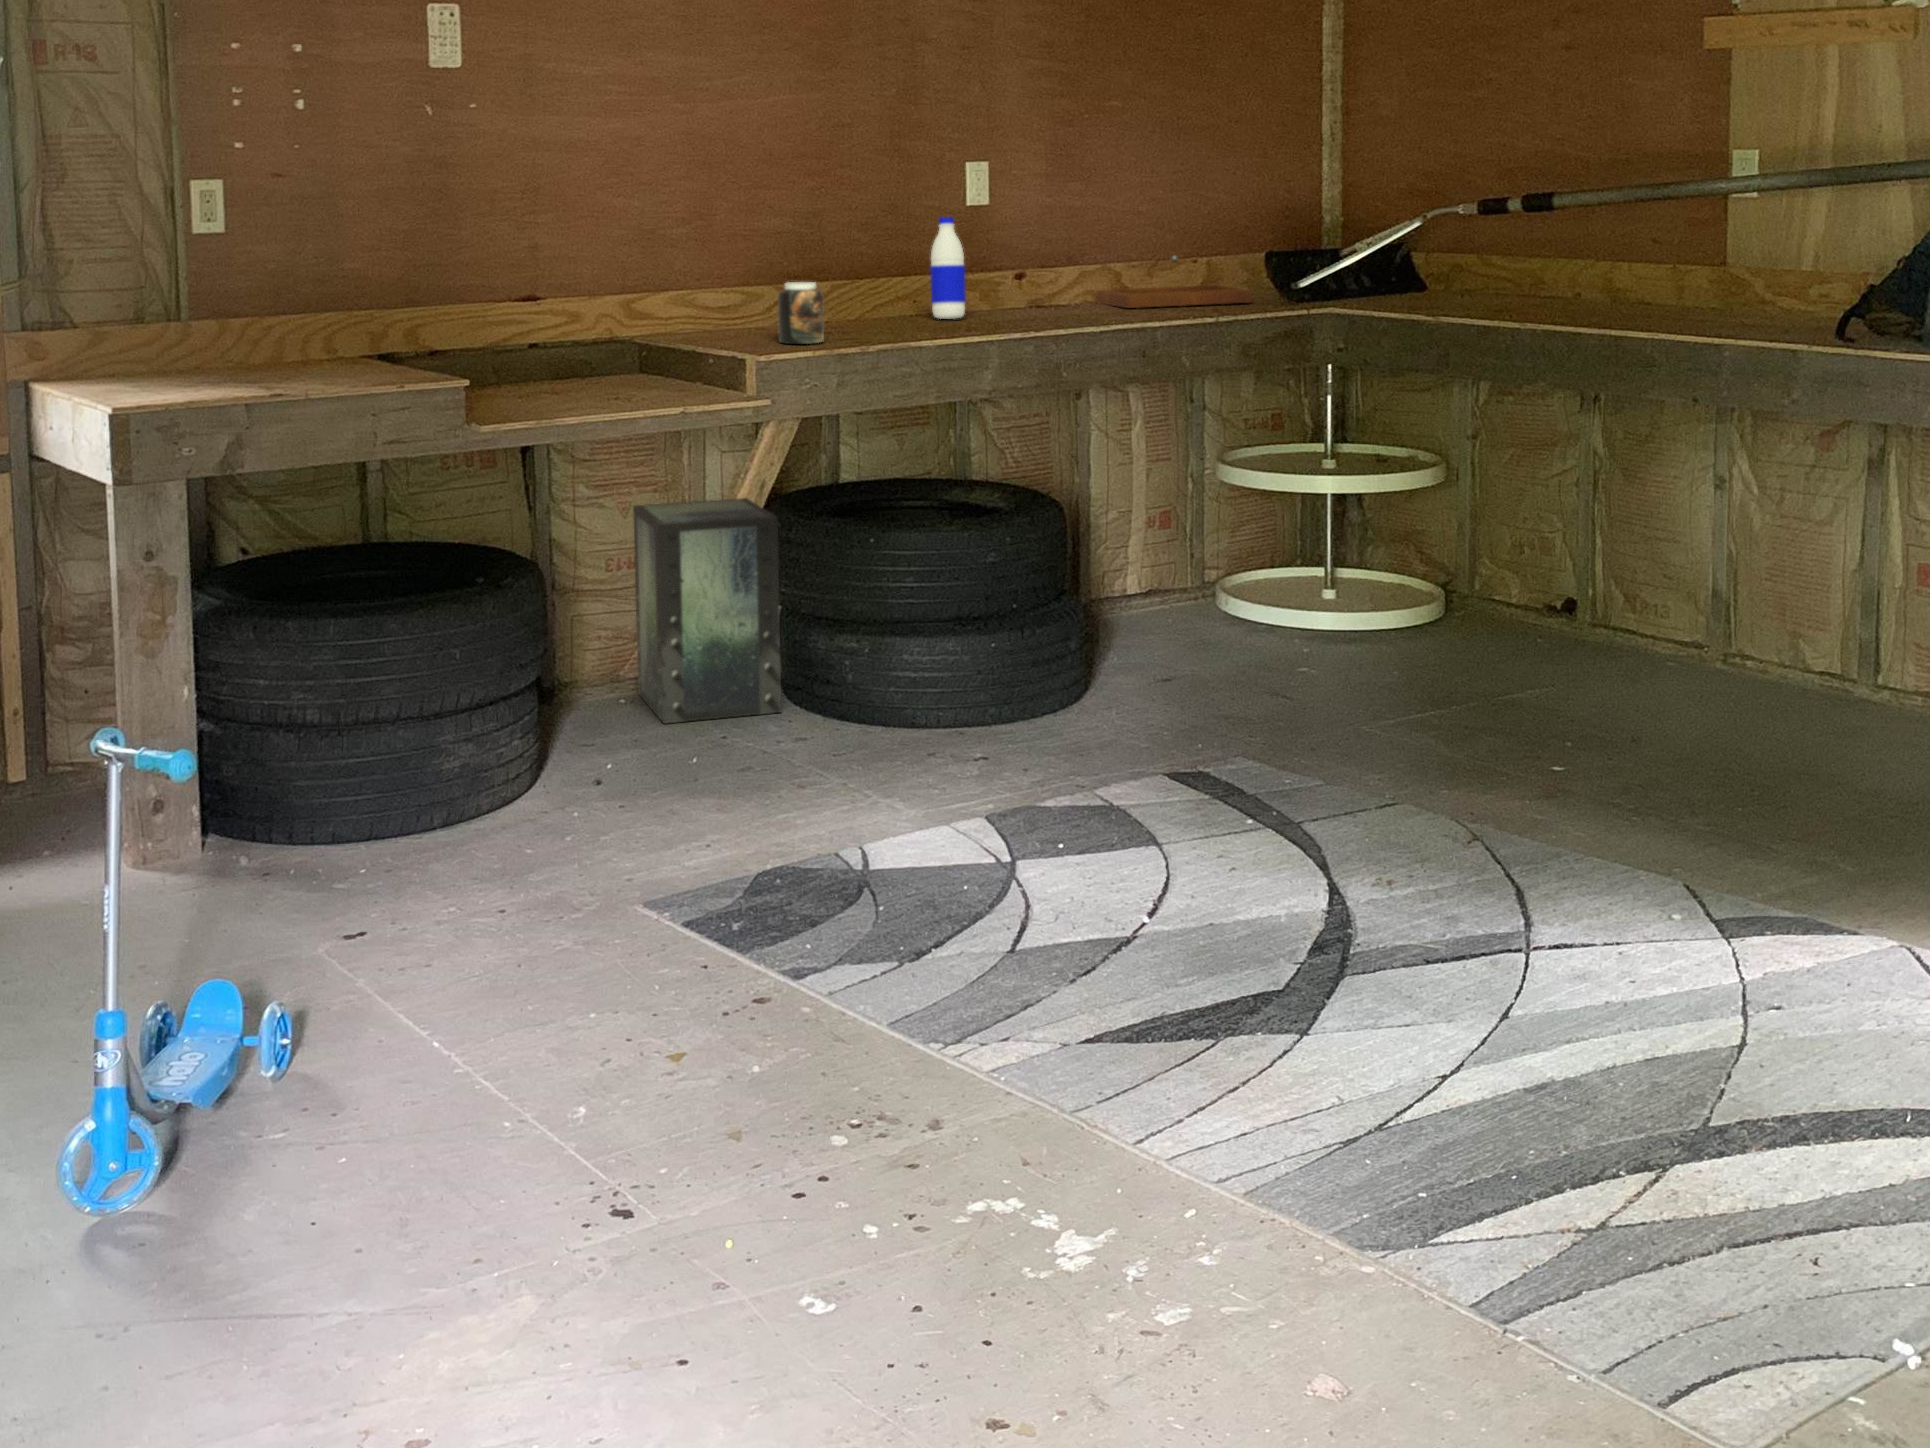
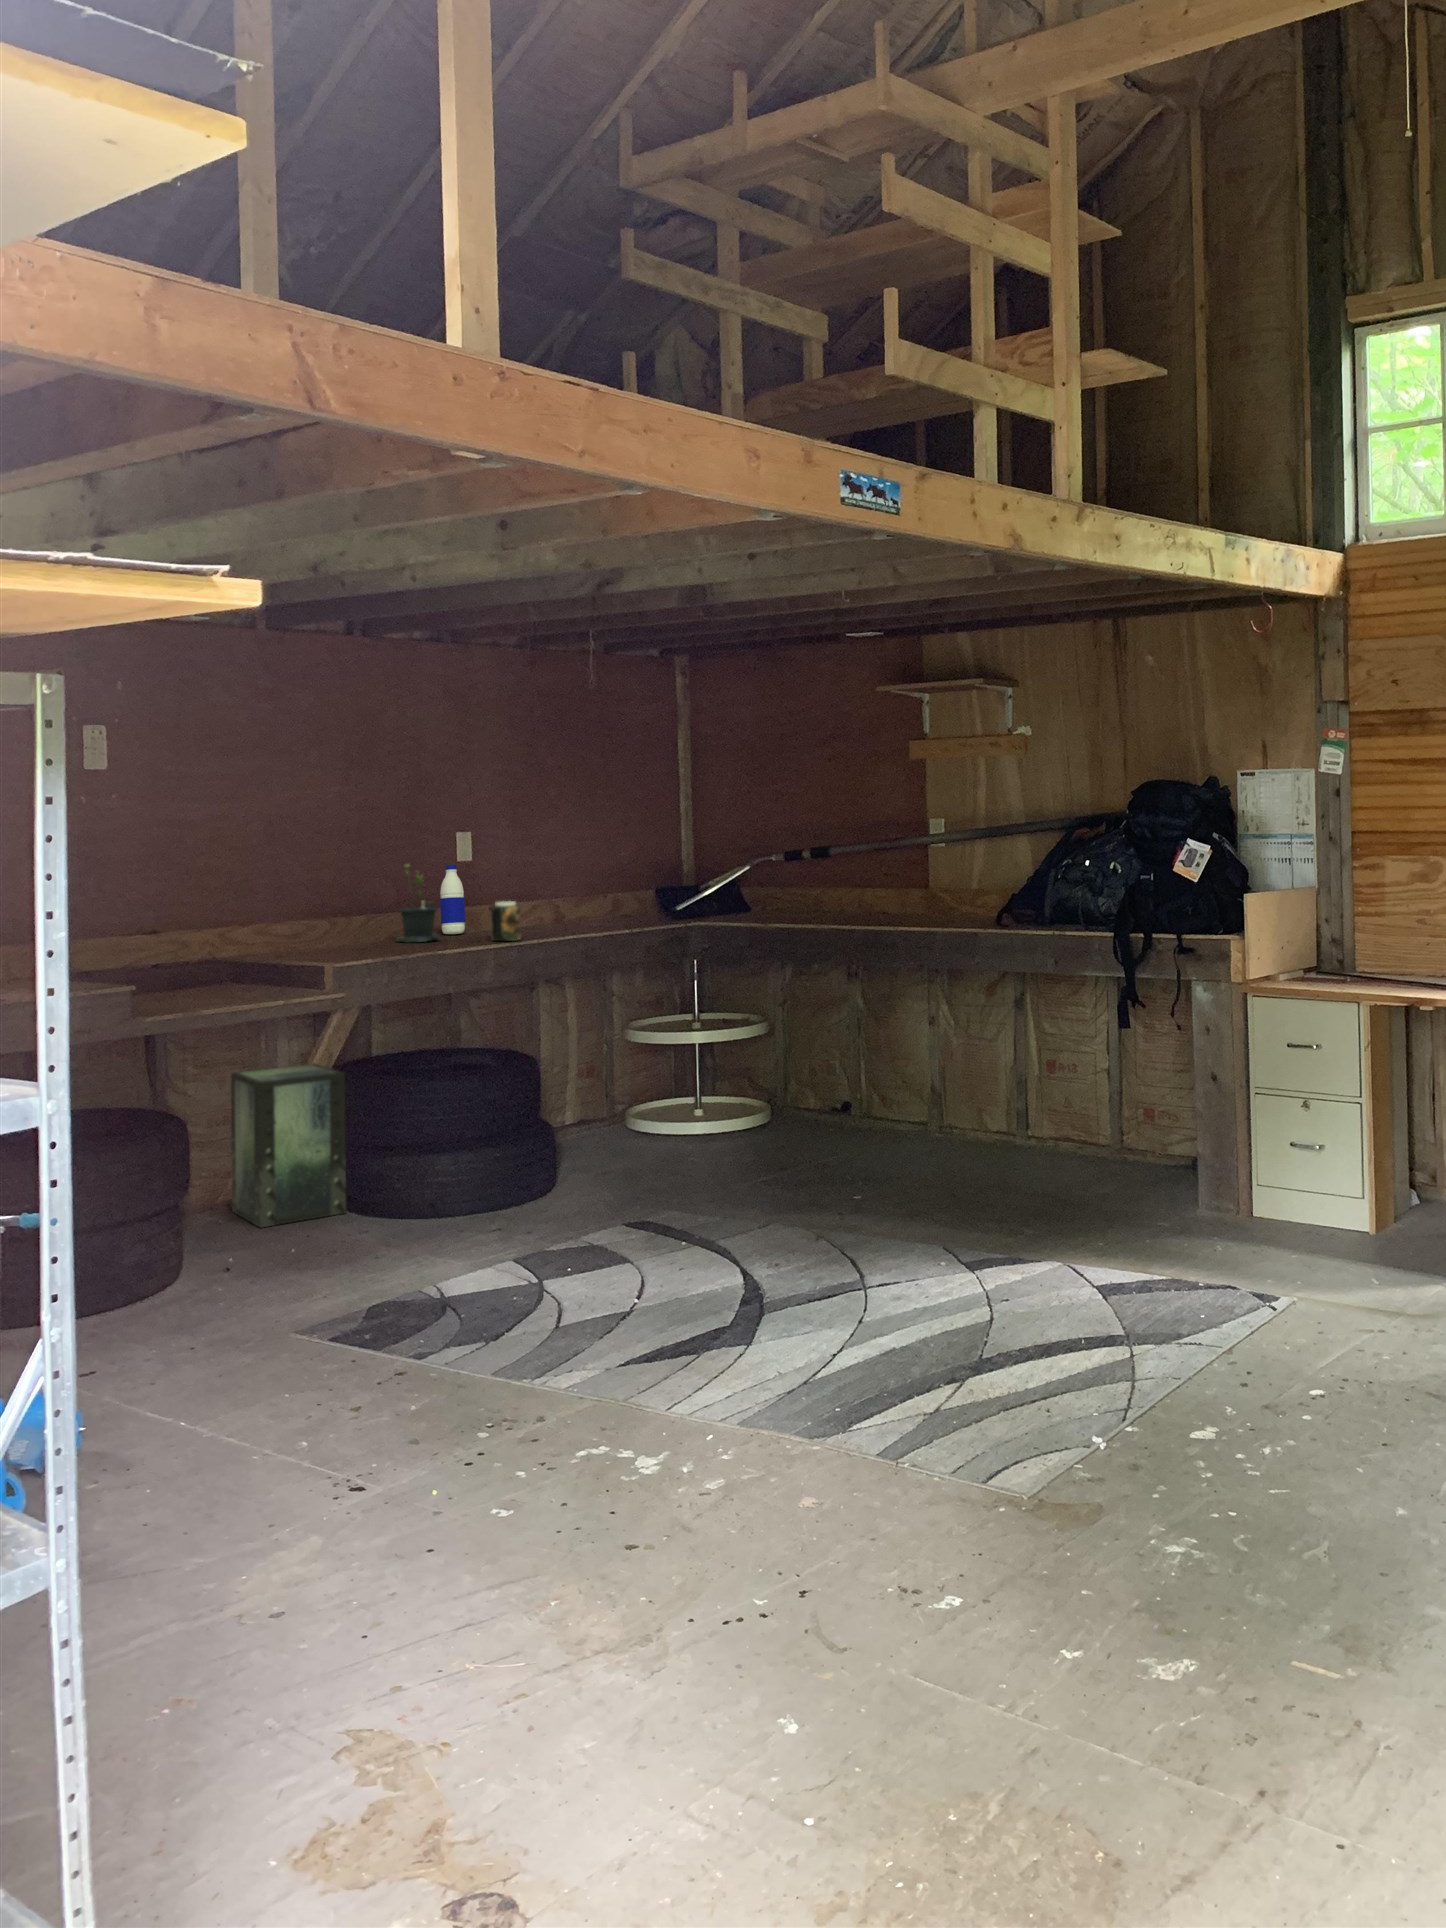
potted plant: none [860,216,926,331] -> present [395,864,441,942]
tray: present [1096,255,1252,308] -> none [547,890,649,925]
jar: present [778,282,824,344] -> present [491,901,521,941]

